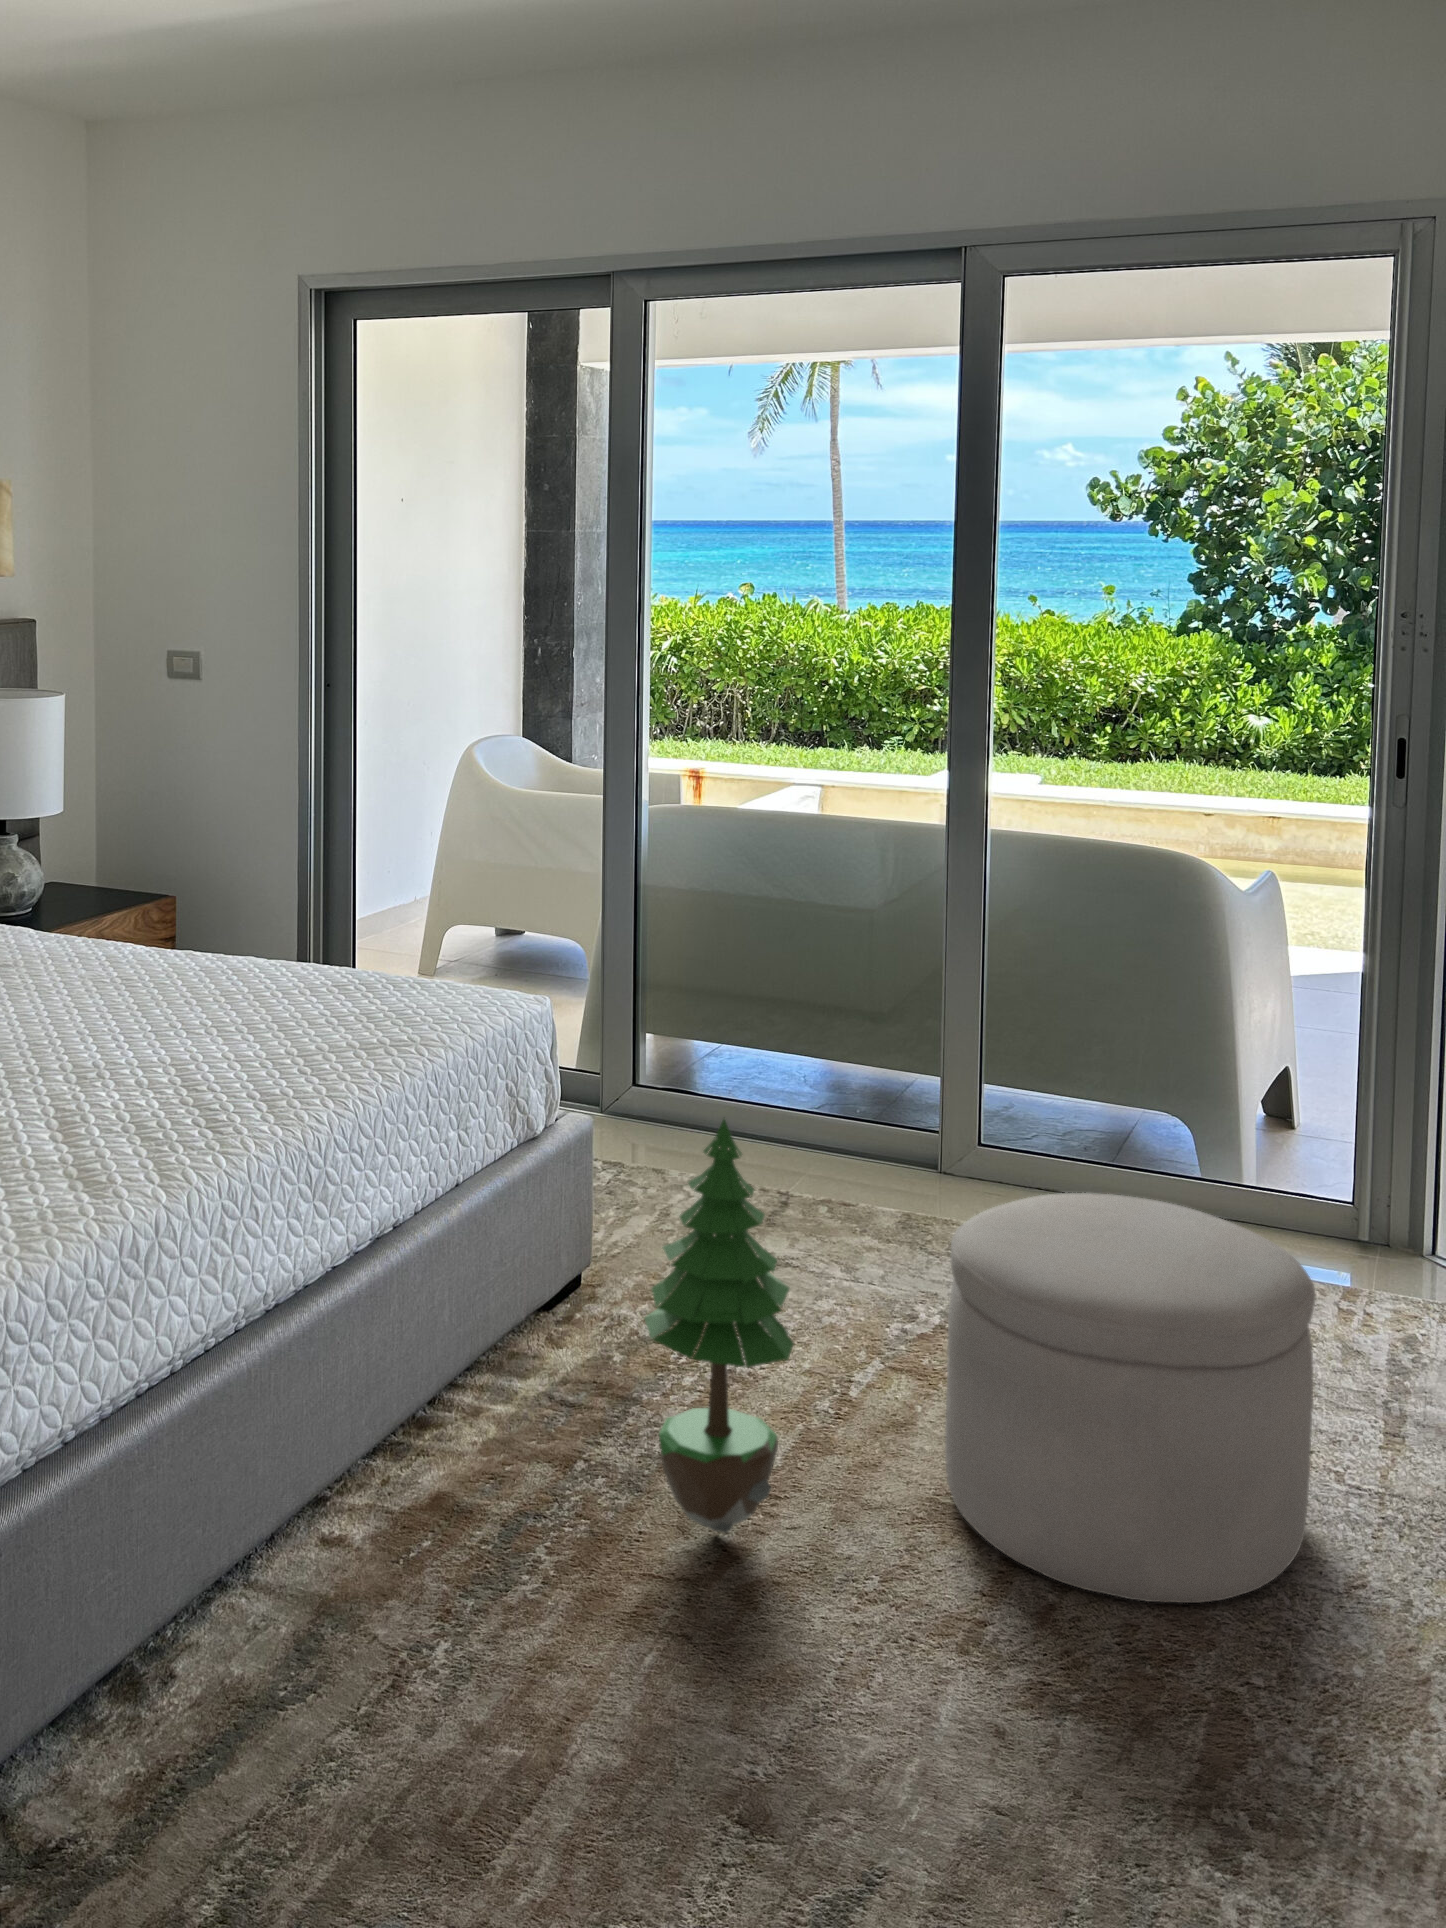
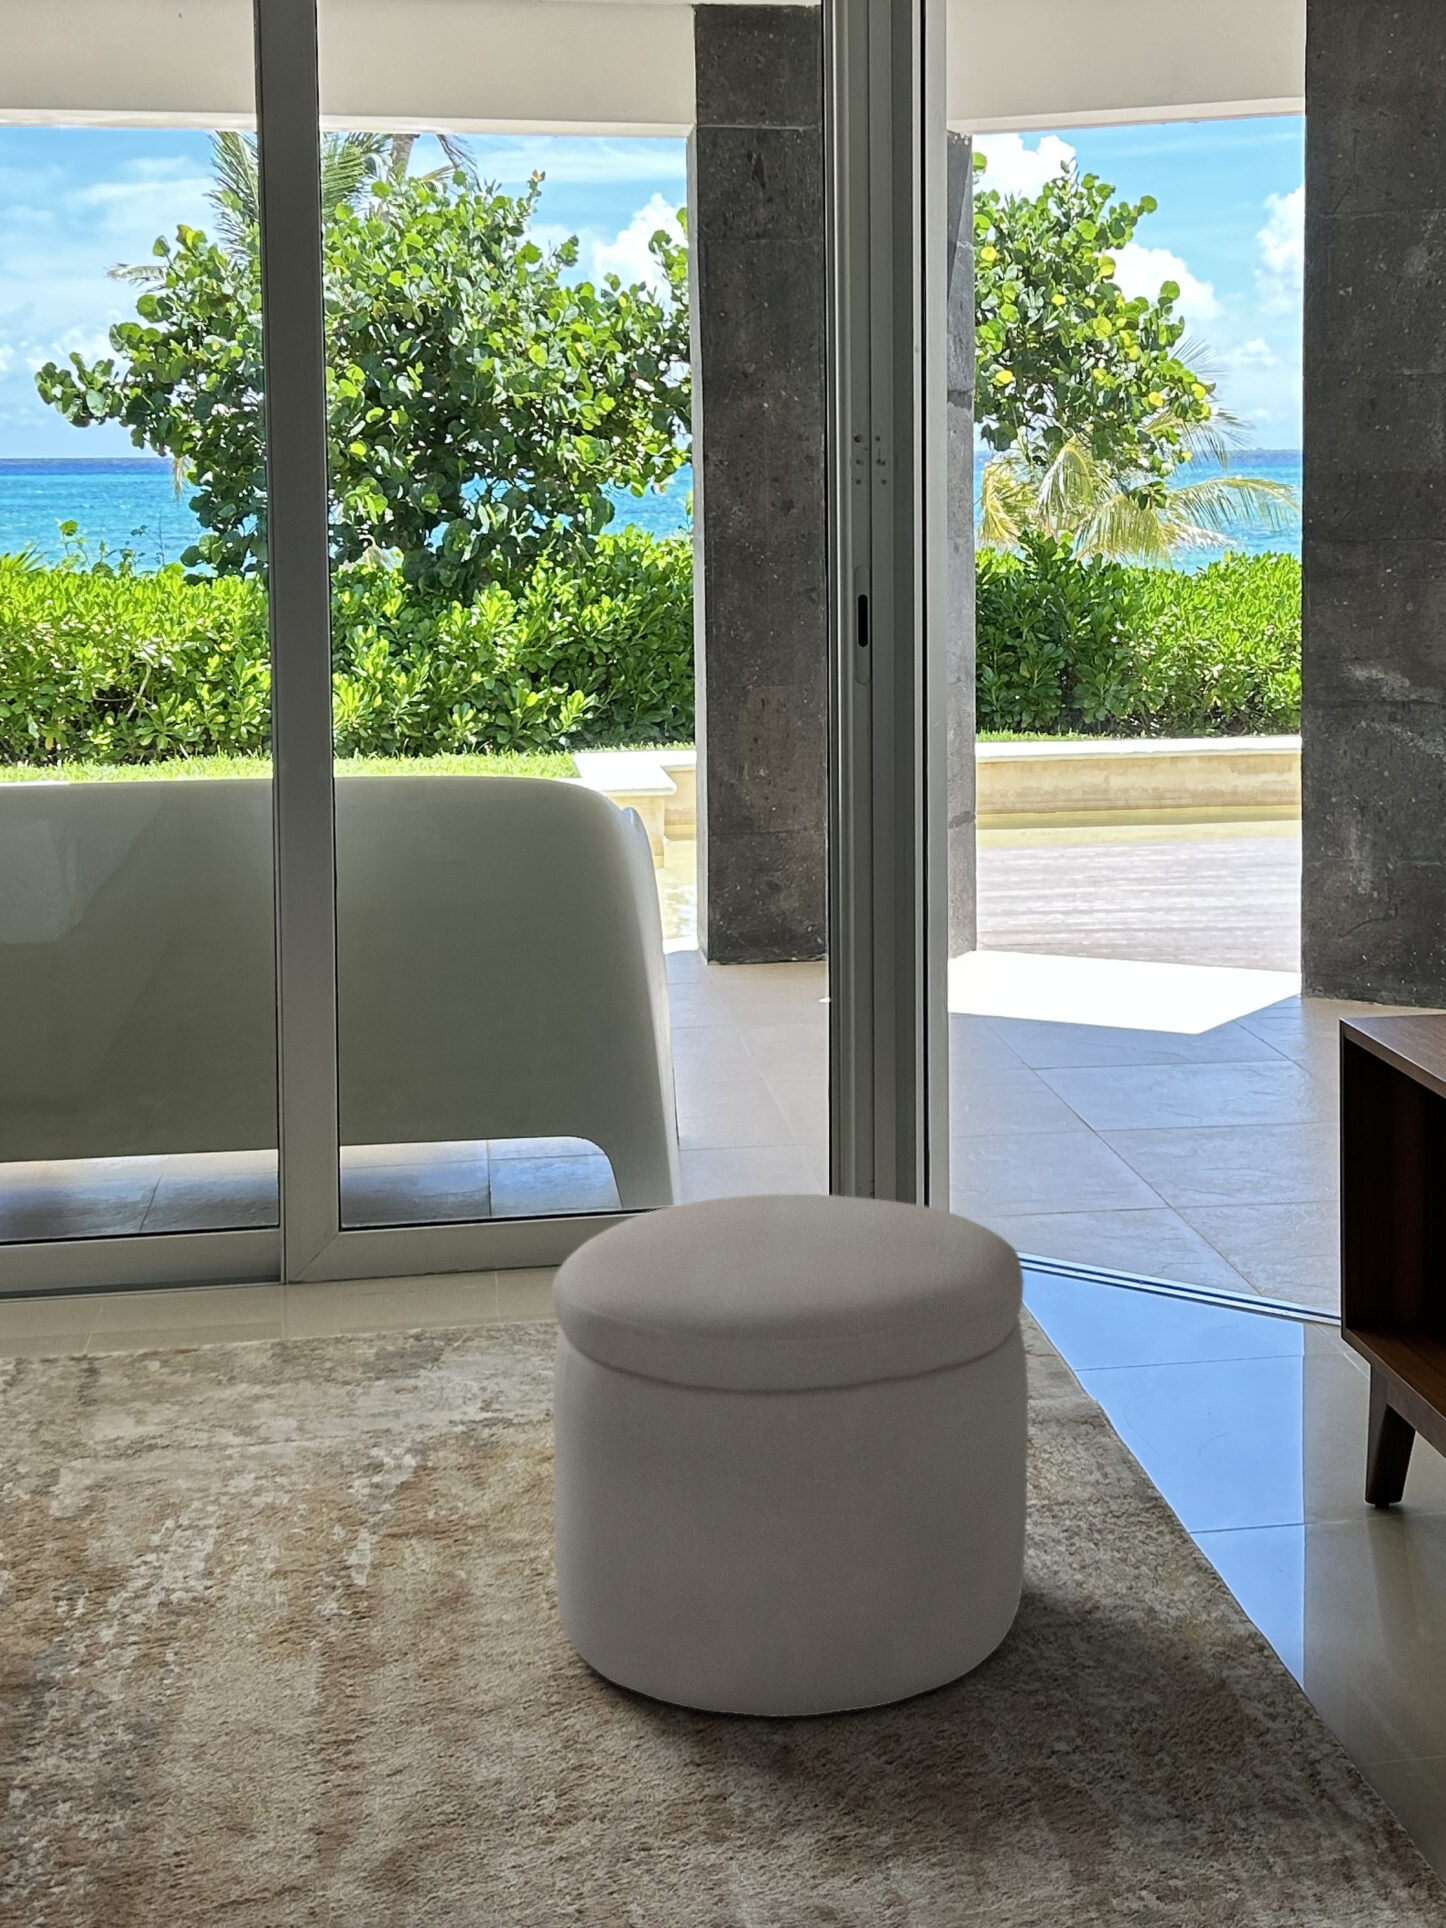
potted tree: present [644,1119,794,1533] -> none [150,1156,402,1816]

